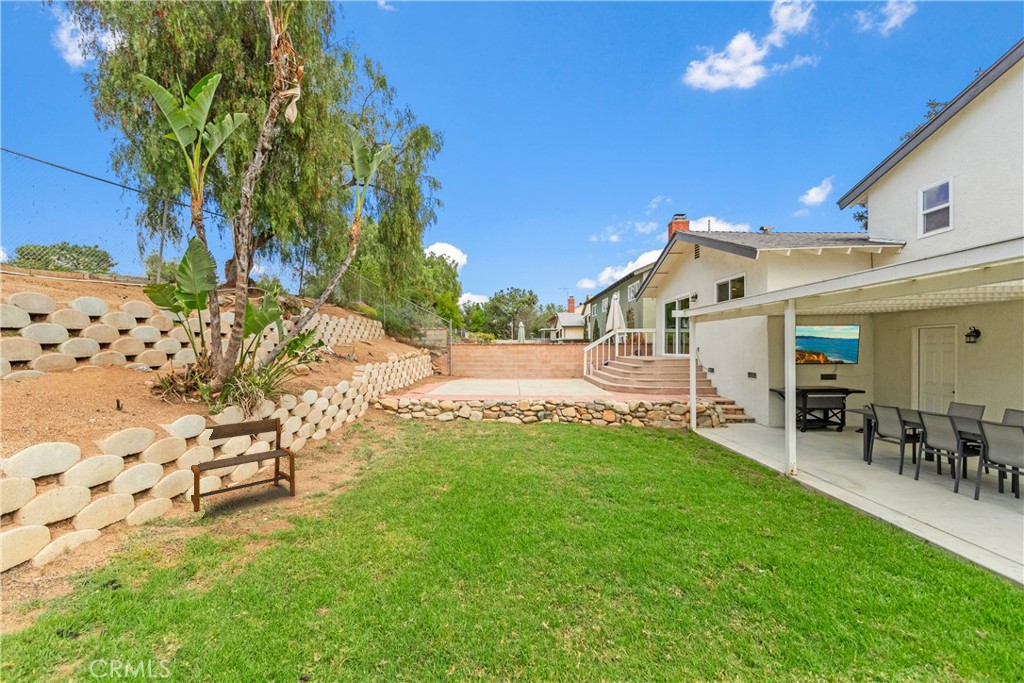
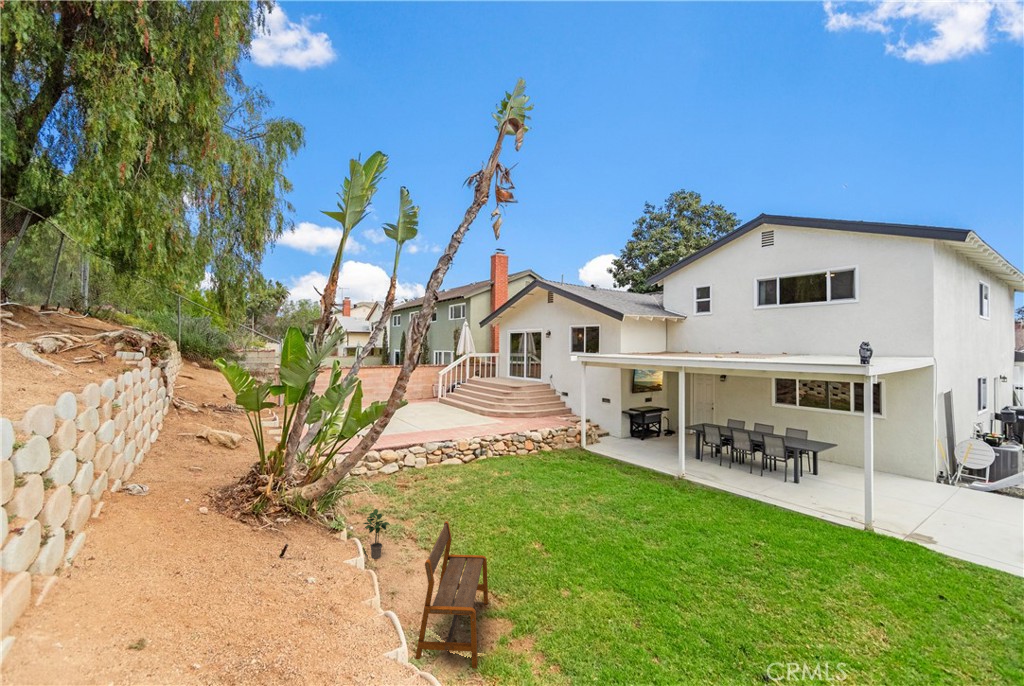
potted plant: none [304,419,325,457] -> present [363,509,390,559]

